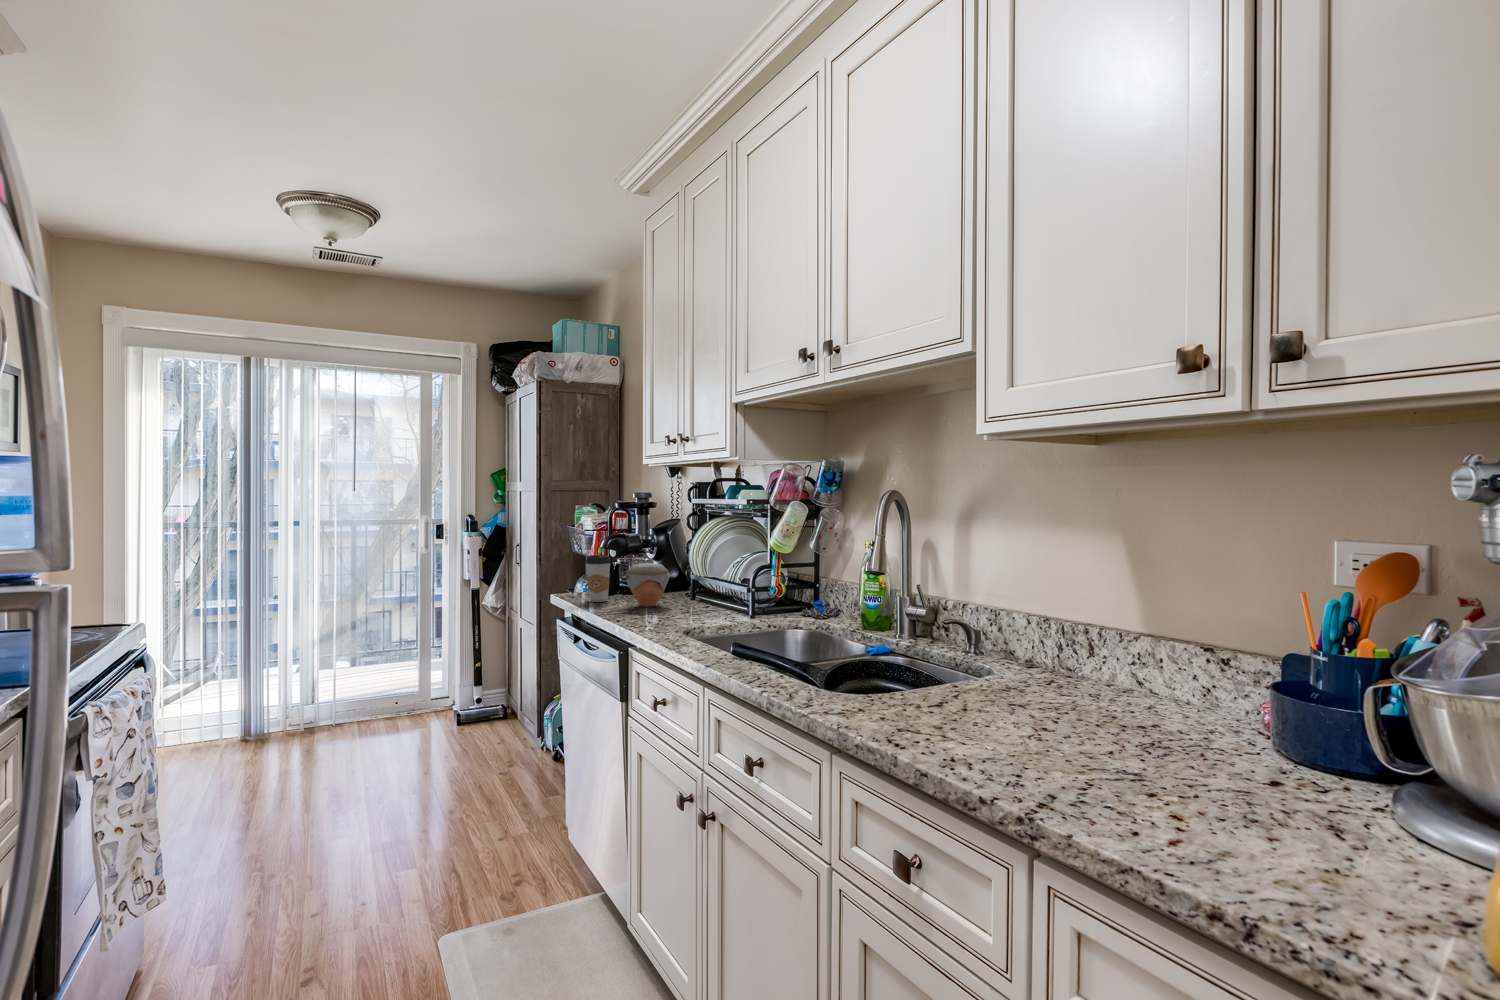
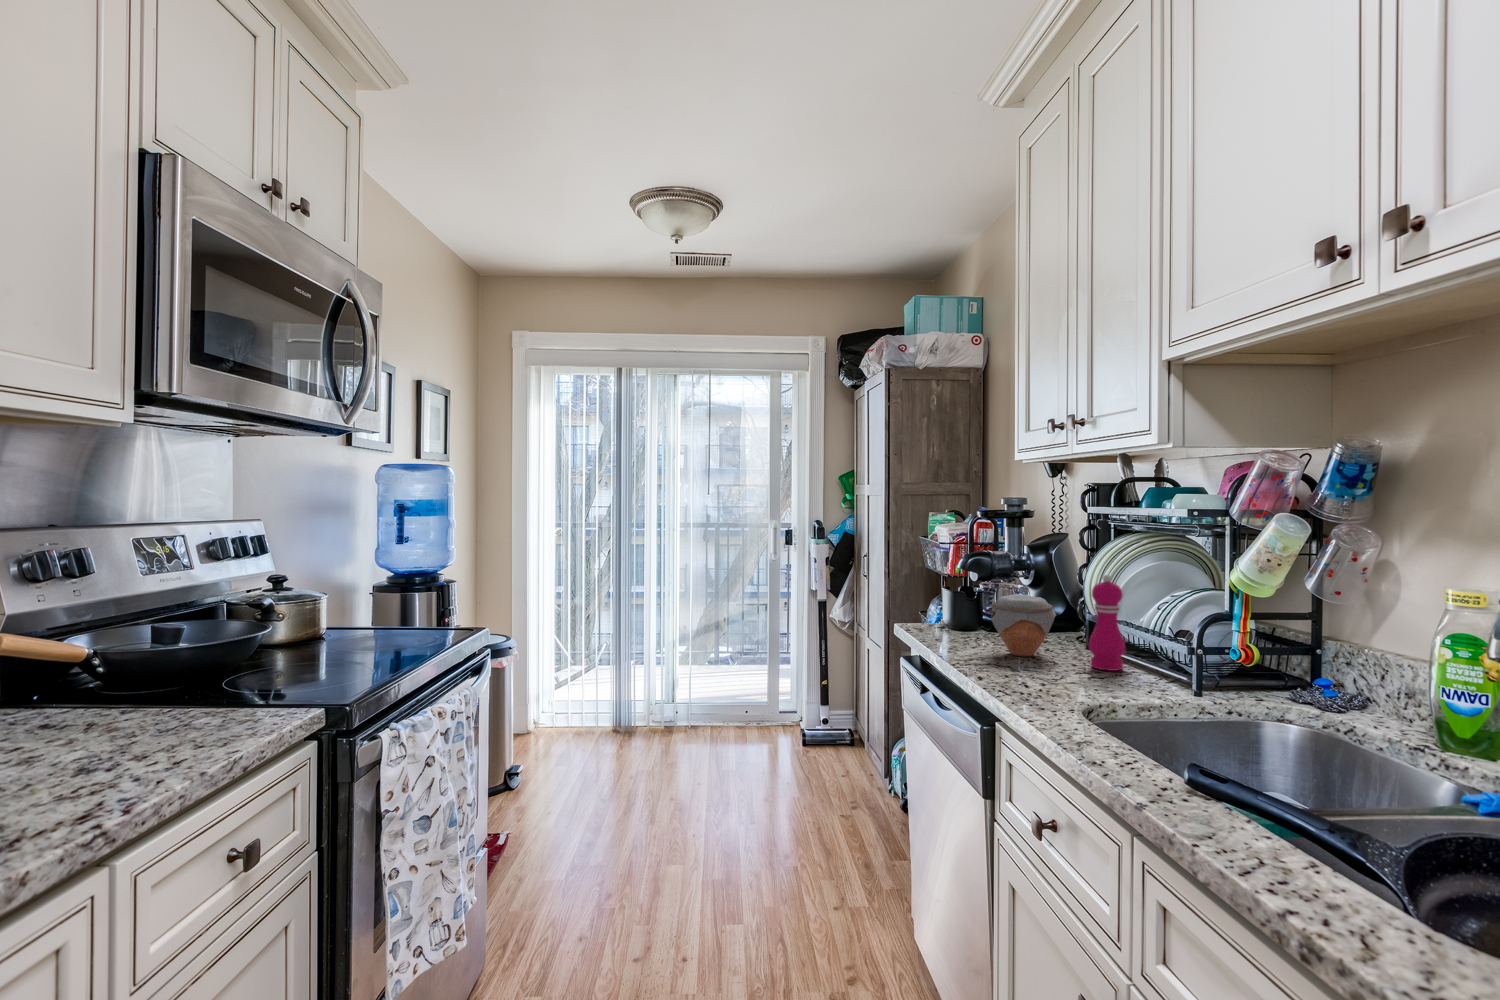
pepper mill: none [691,545,714,610] -> present [1089,575,1125,671]
coffee cup: present [586,555,611,602] -> none [937,579,970,641]

